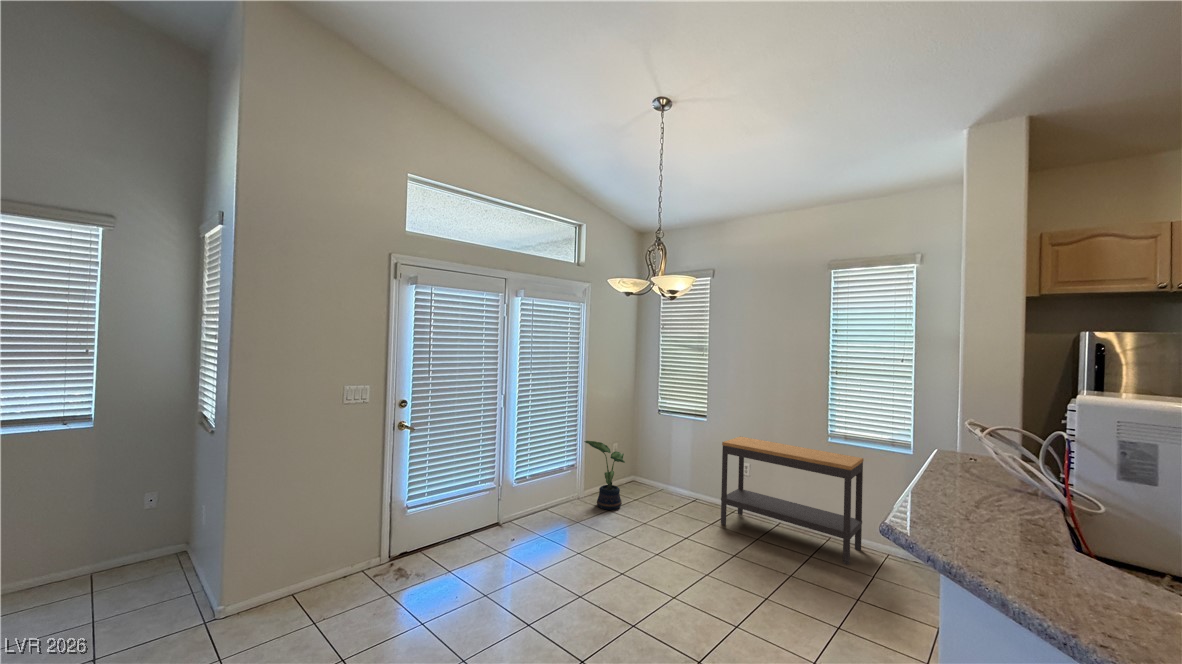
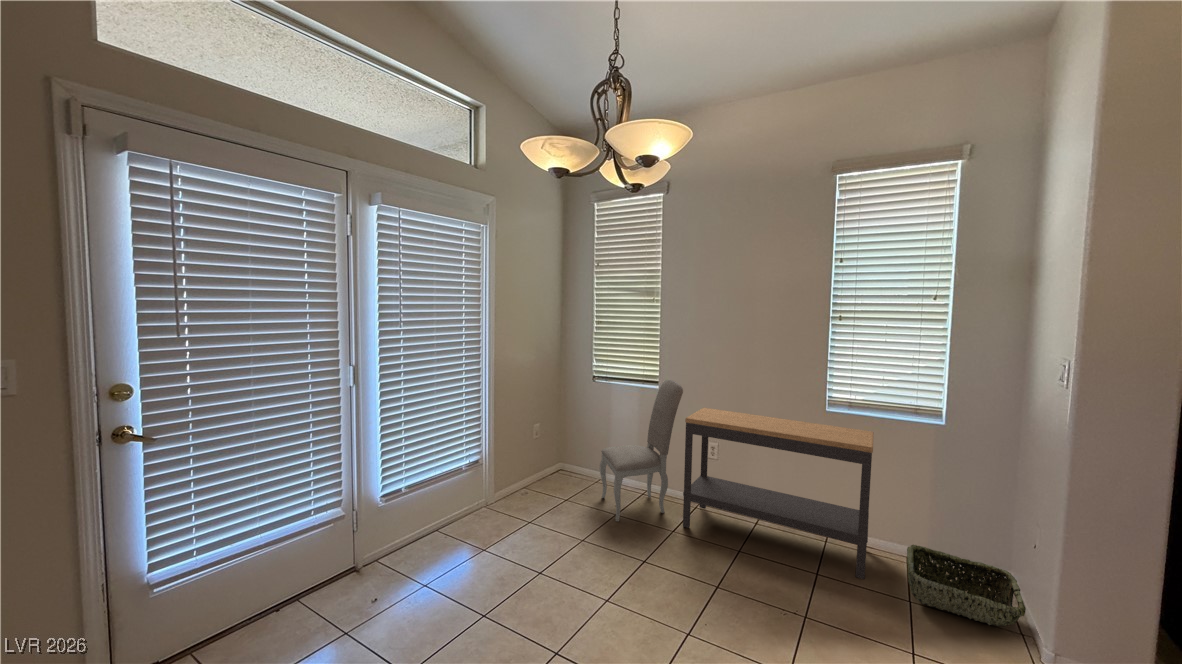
dining chair: none [662,414,723,517] -> present [600,380,683,522]
potted plant: present [584,441,625,510] -> none [491,425,552,519]
woven basket: none [874,541,955,597] -> present [907,545,1026,626]

